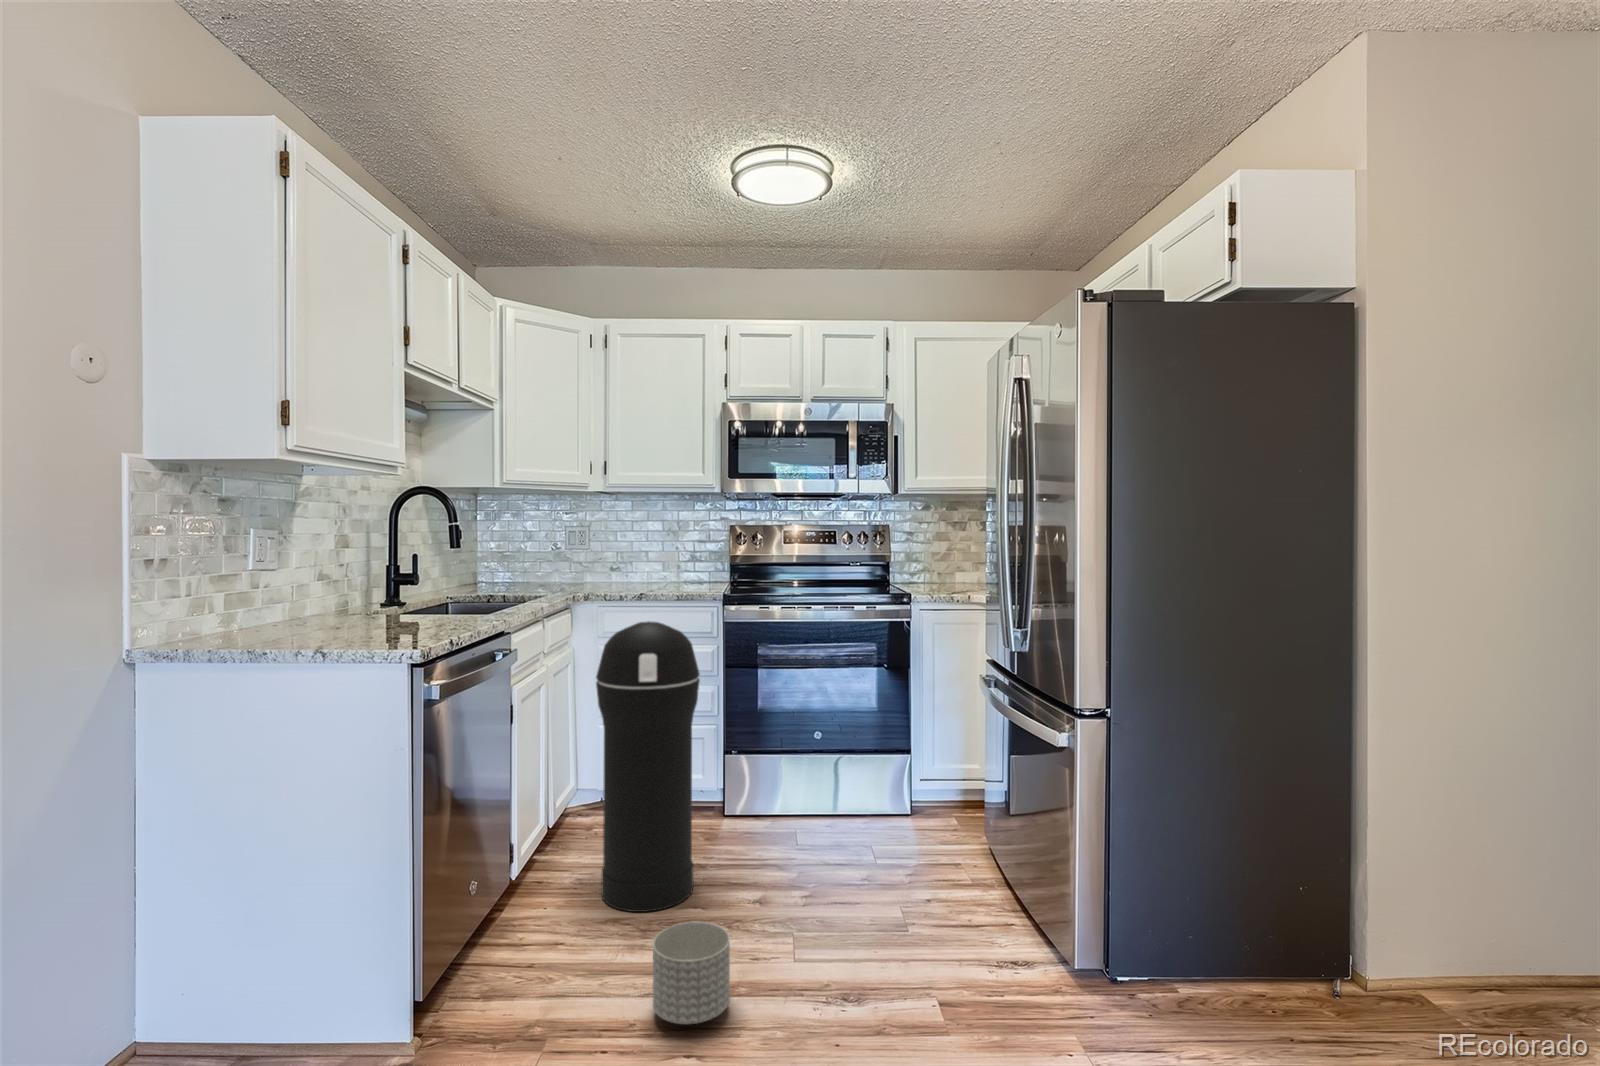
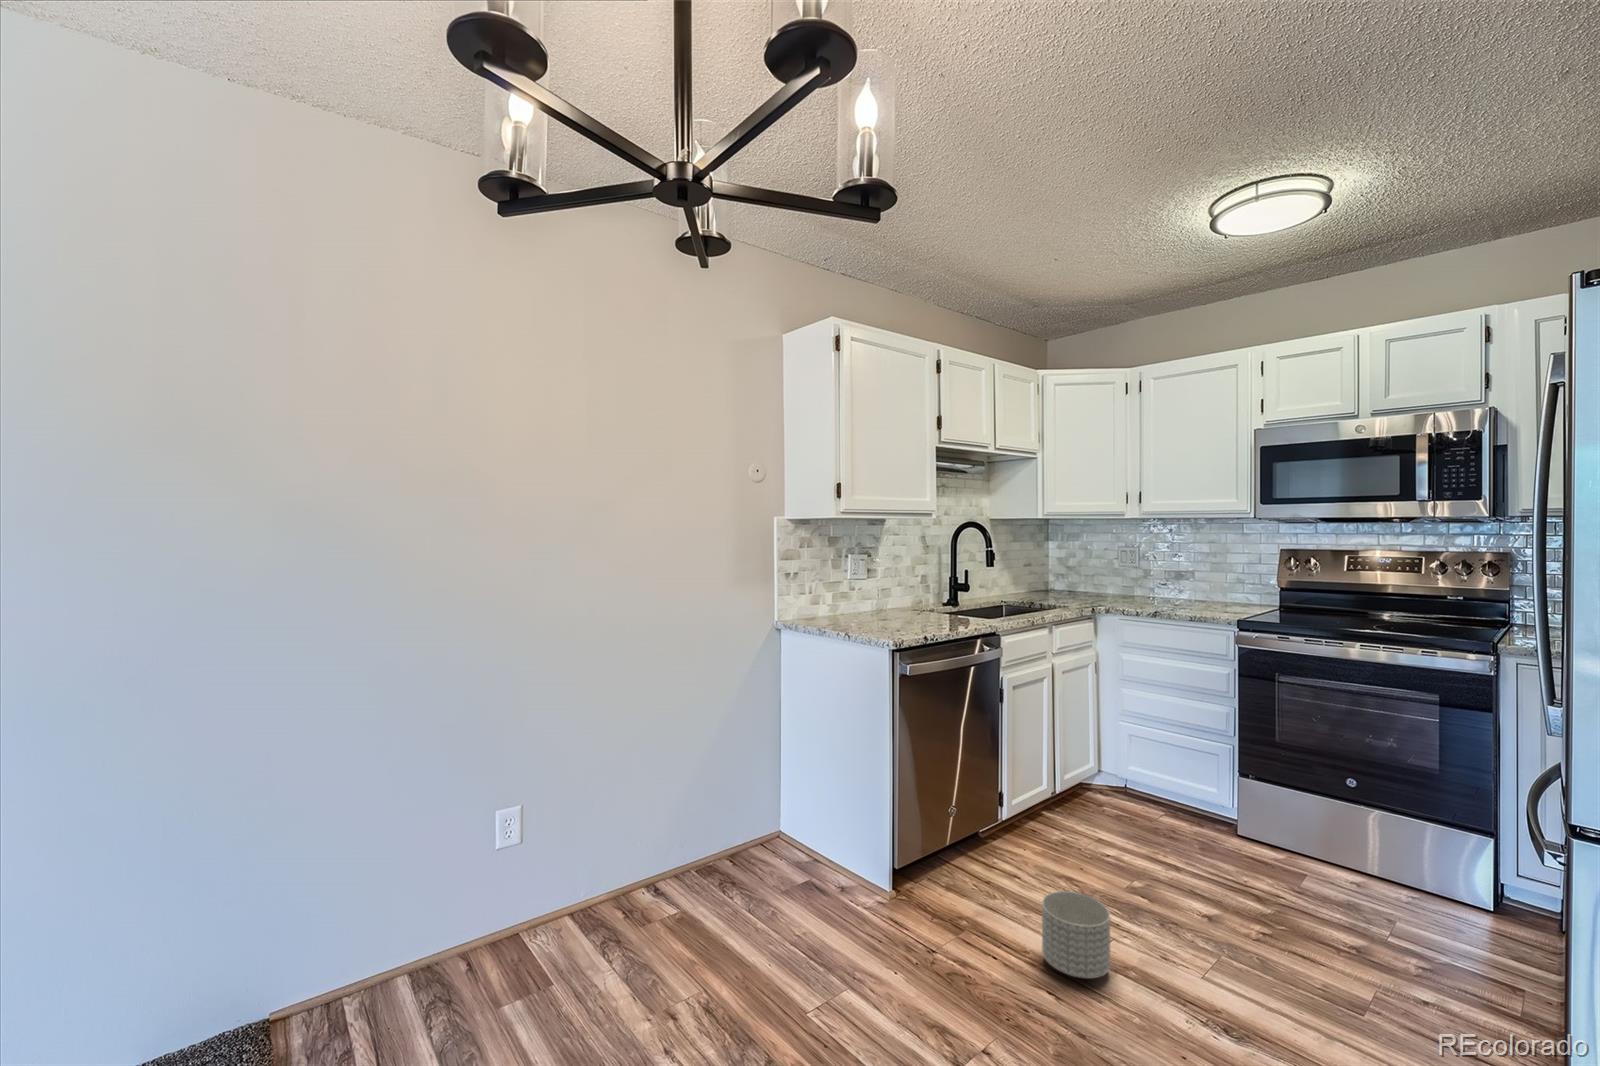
trash can: present [596,622,700,912] -> none [1064,638,1160,888]

